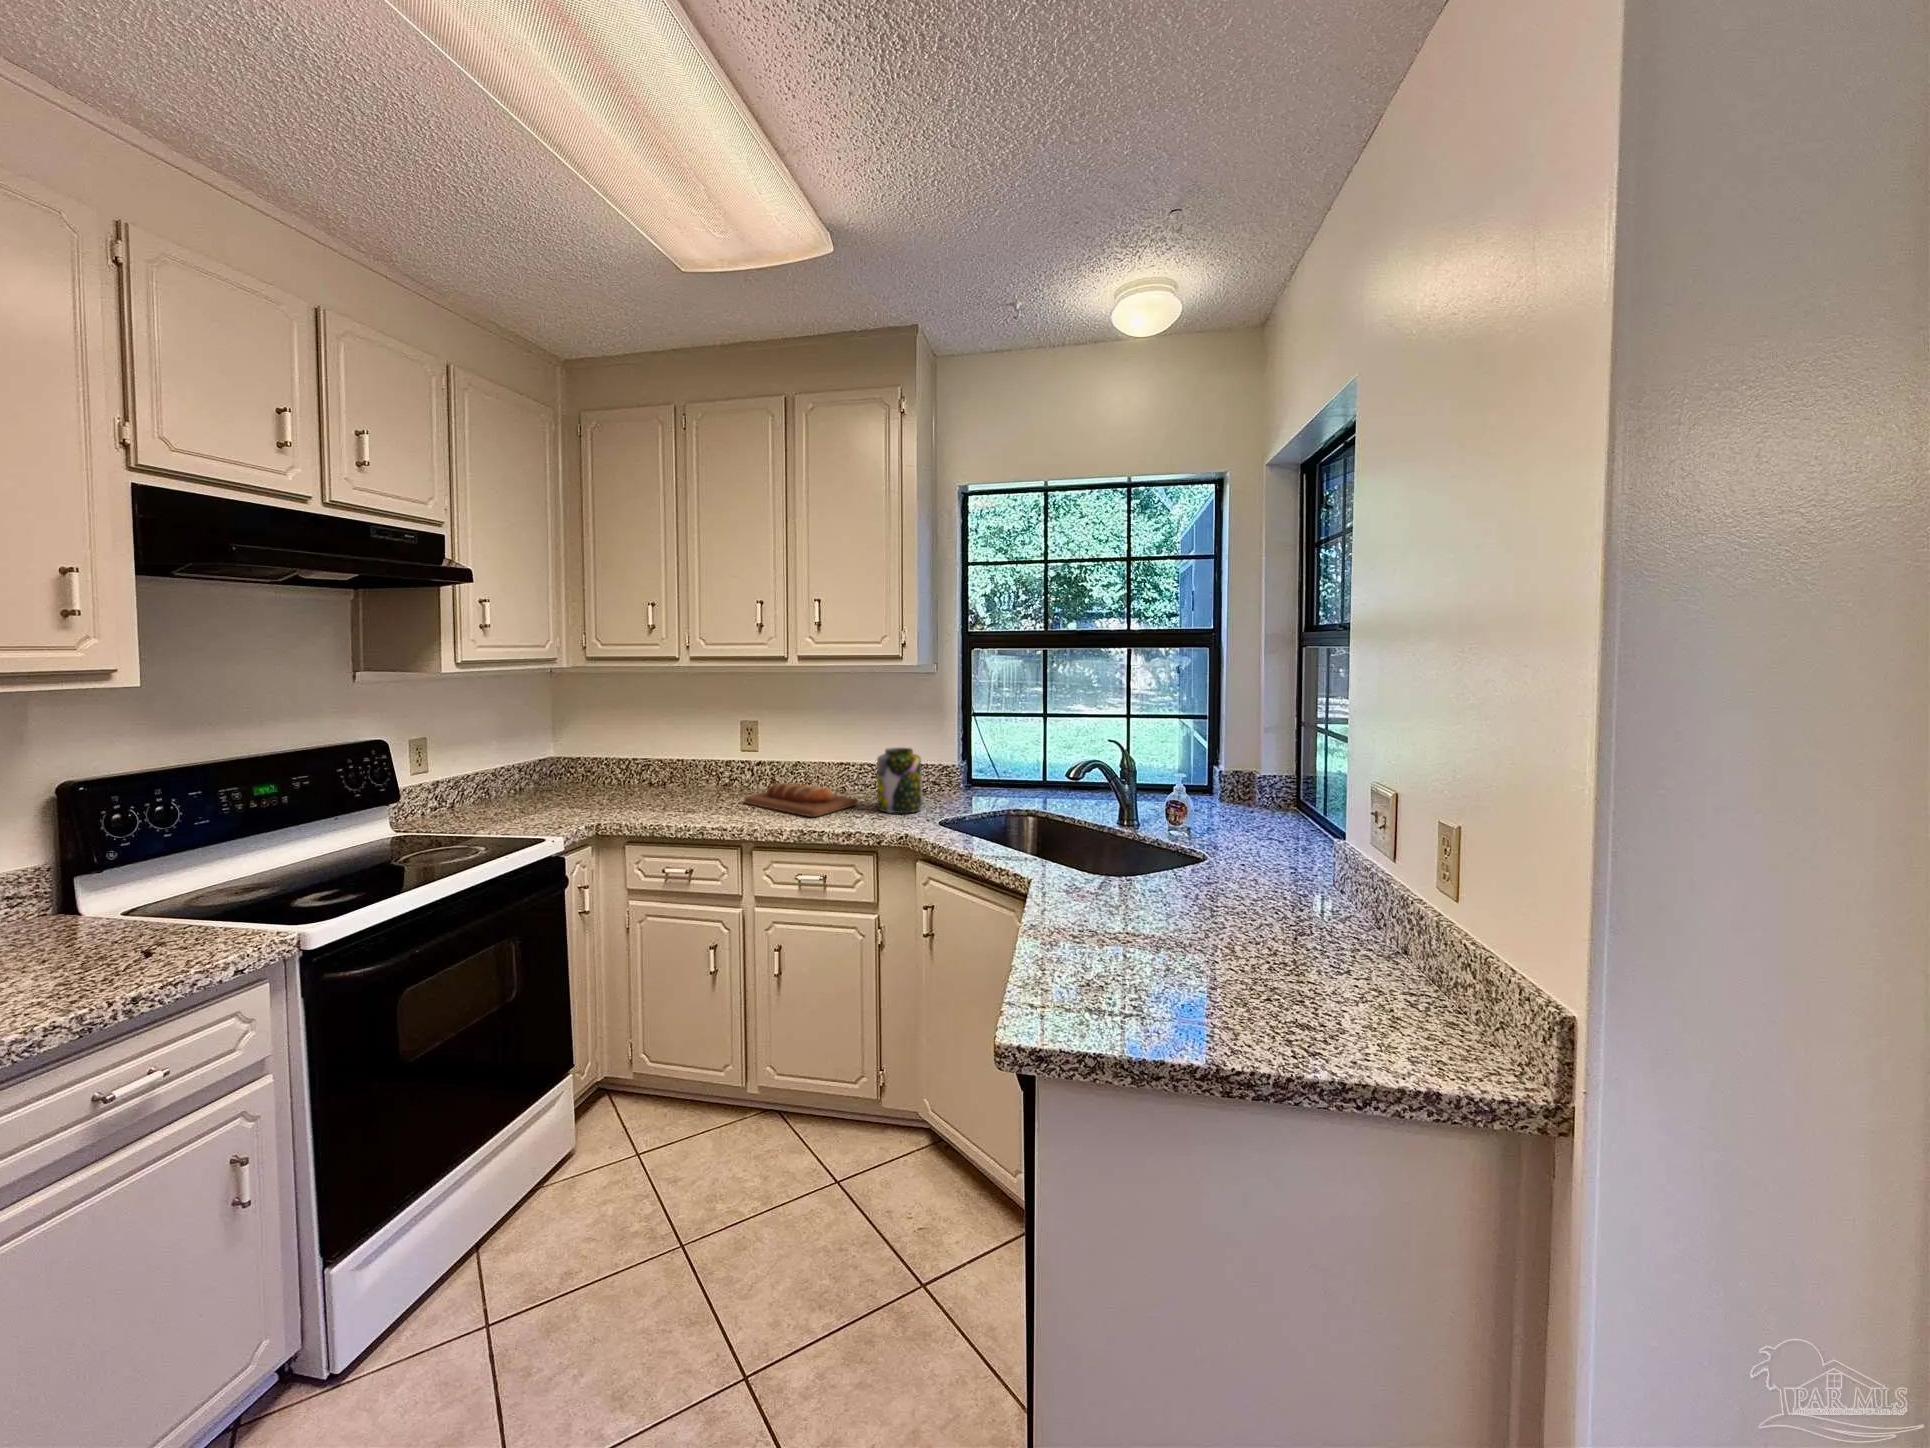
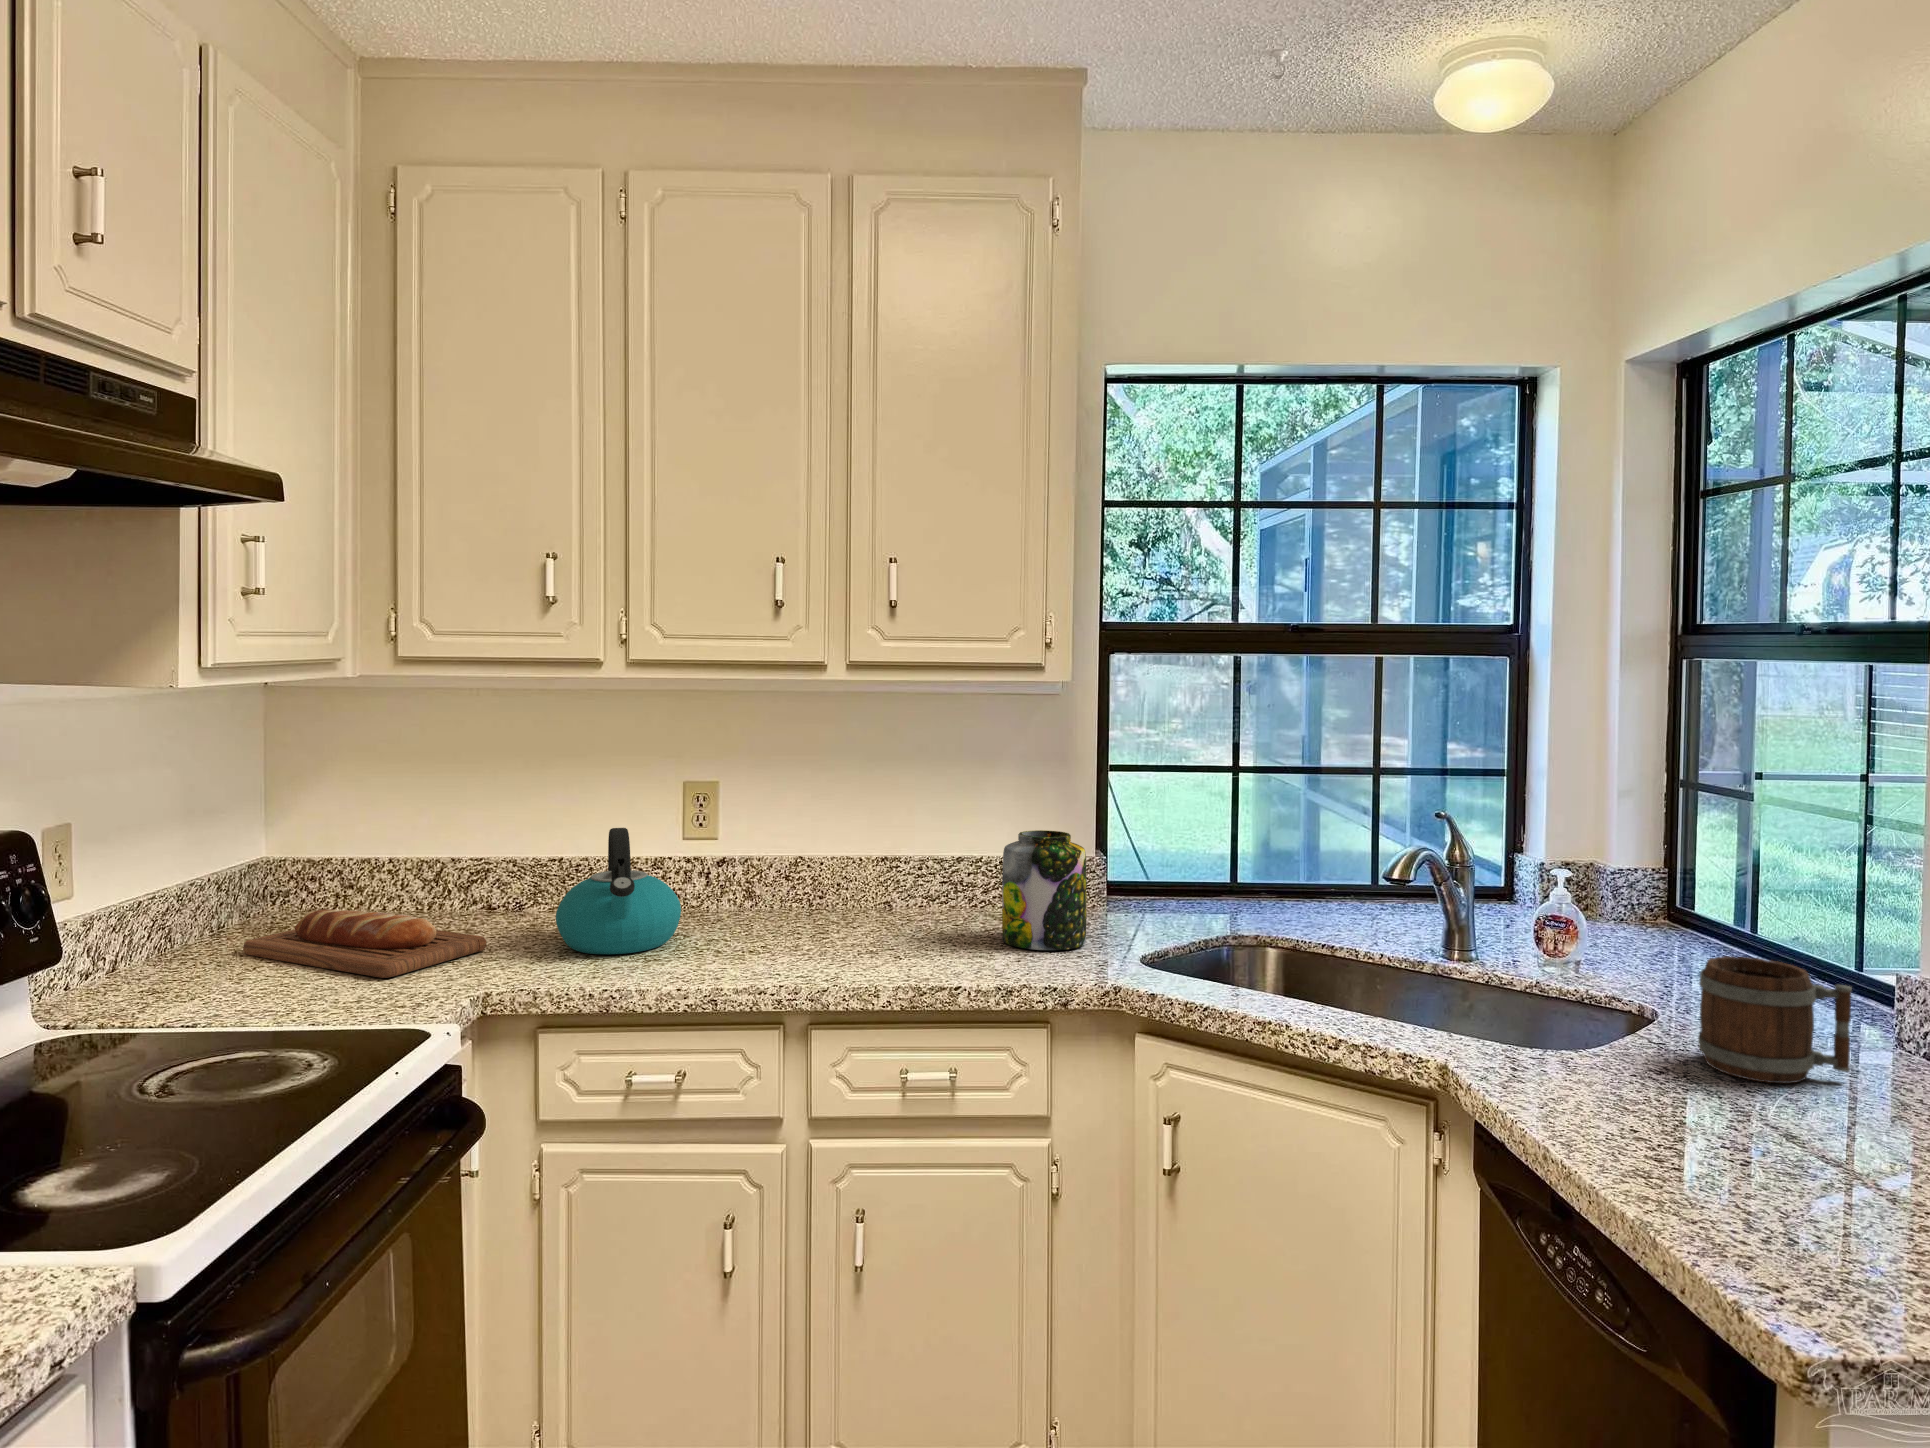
kettle: none [654,744,719,807] -> present [556,828,681,954]
bread loaf: present [744,783,857,817] -> present [243,909,486,978]
mug: none [1232,831,1333,918] -> present [1698,956,1852,1083]

